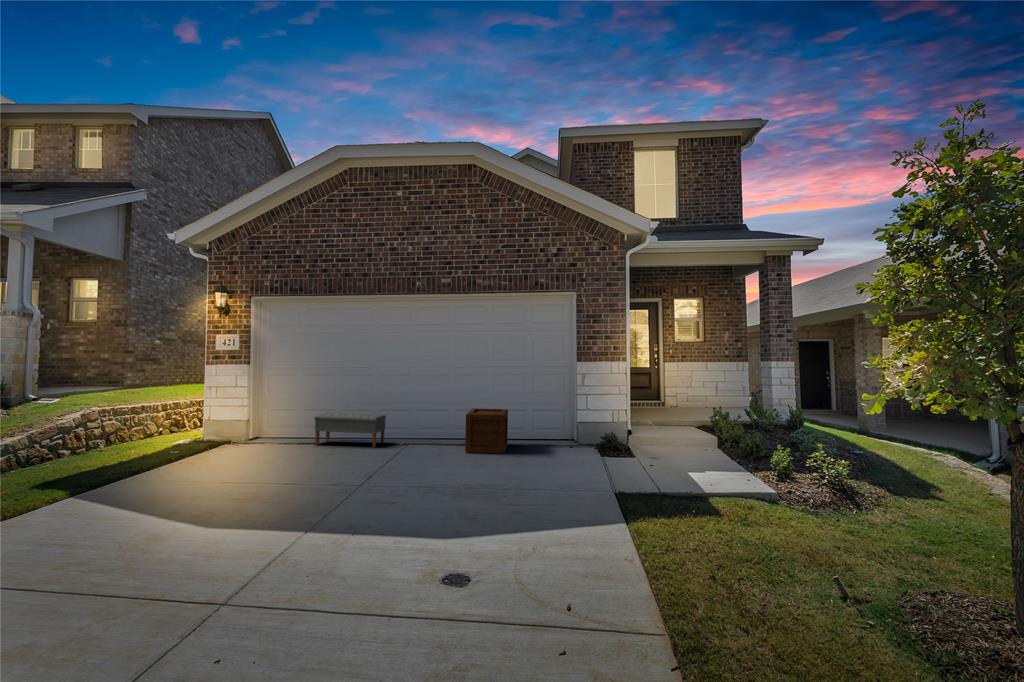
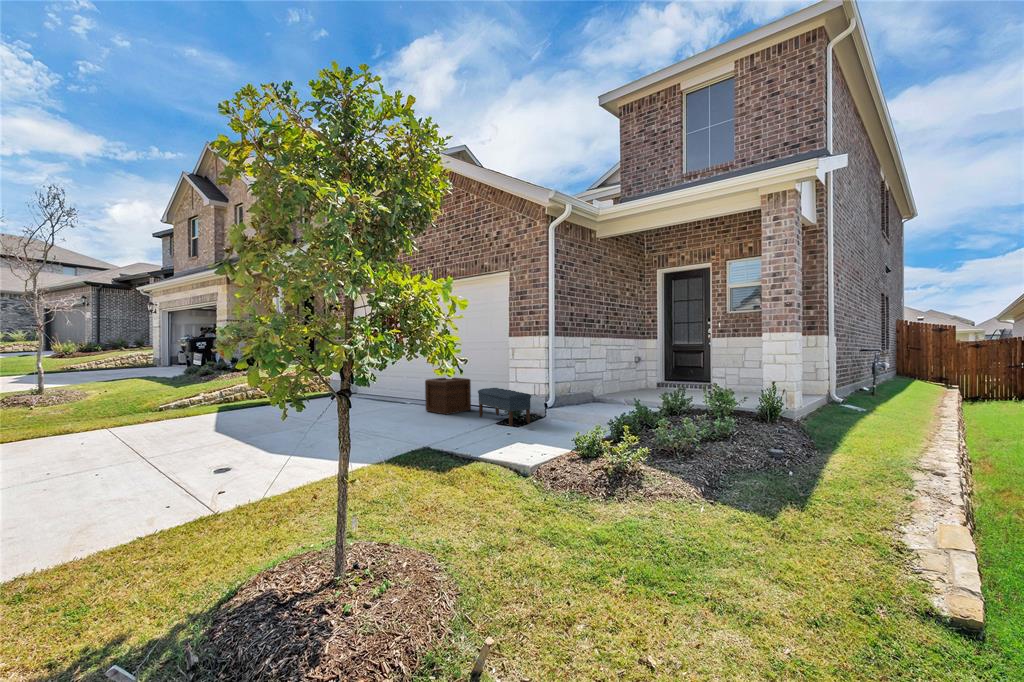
bench: present [314,412,386,448] -> present [478,388,531,426]

